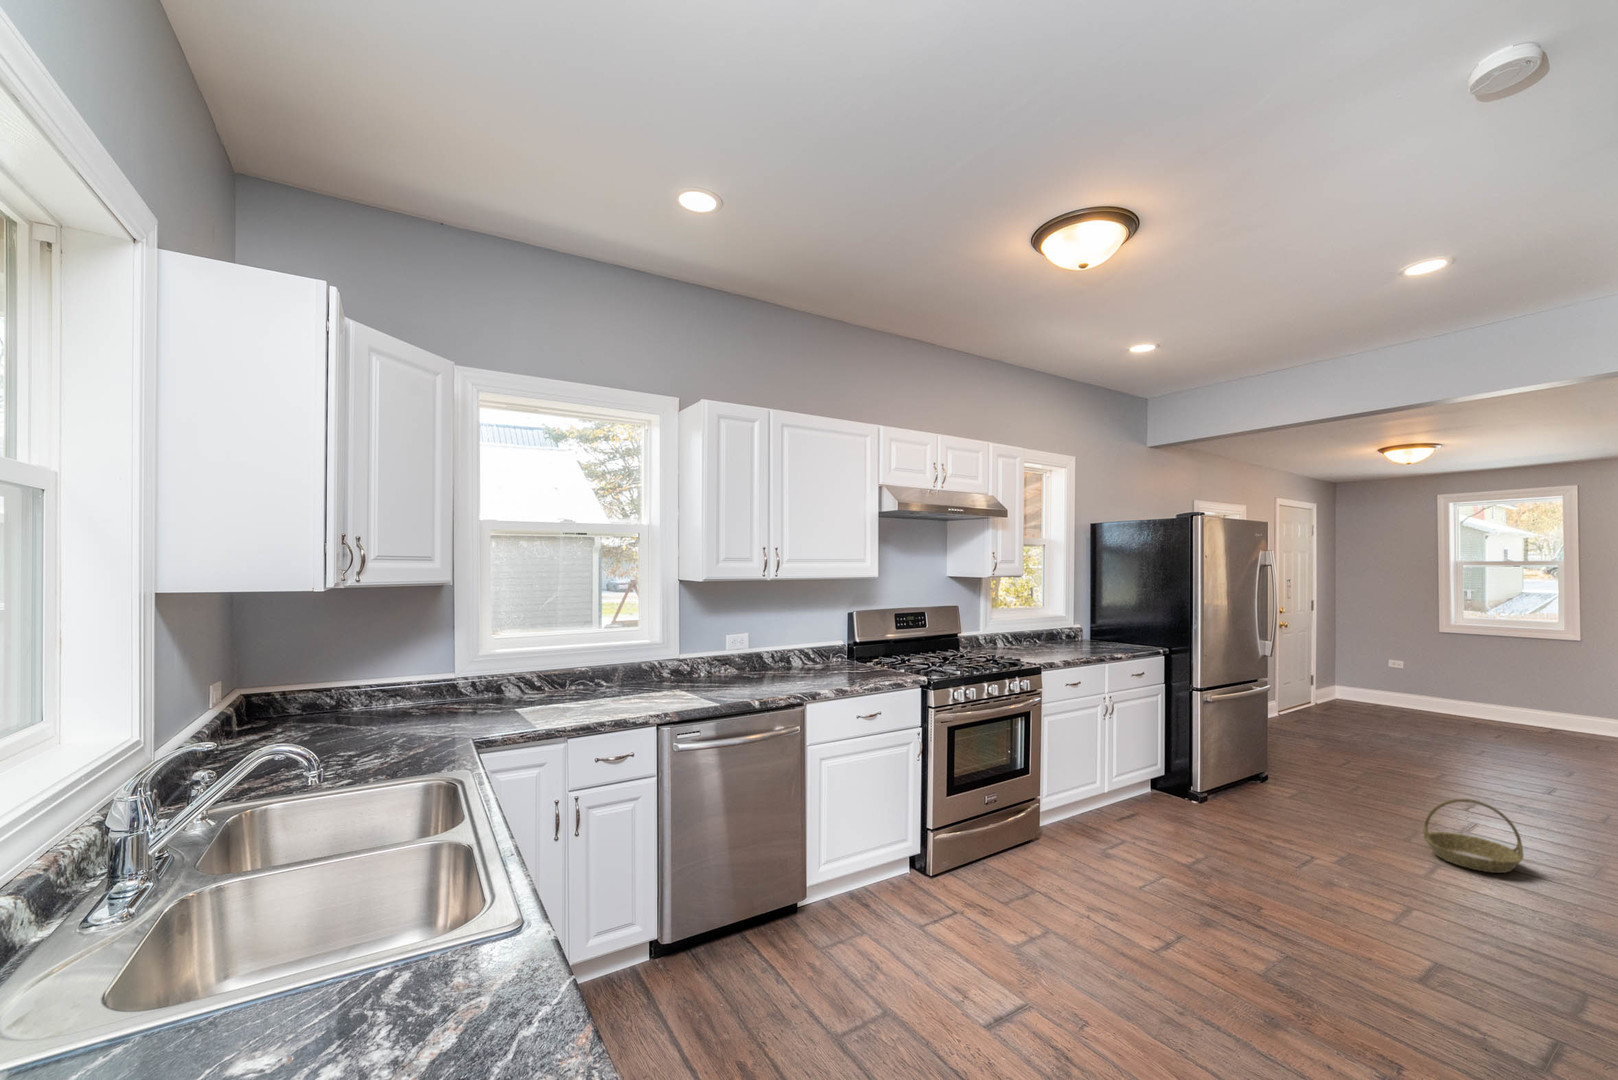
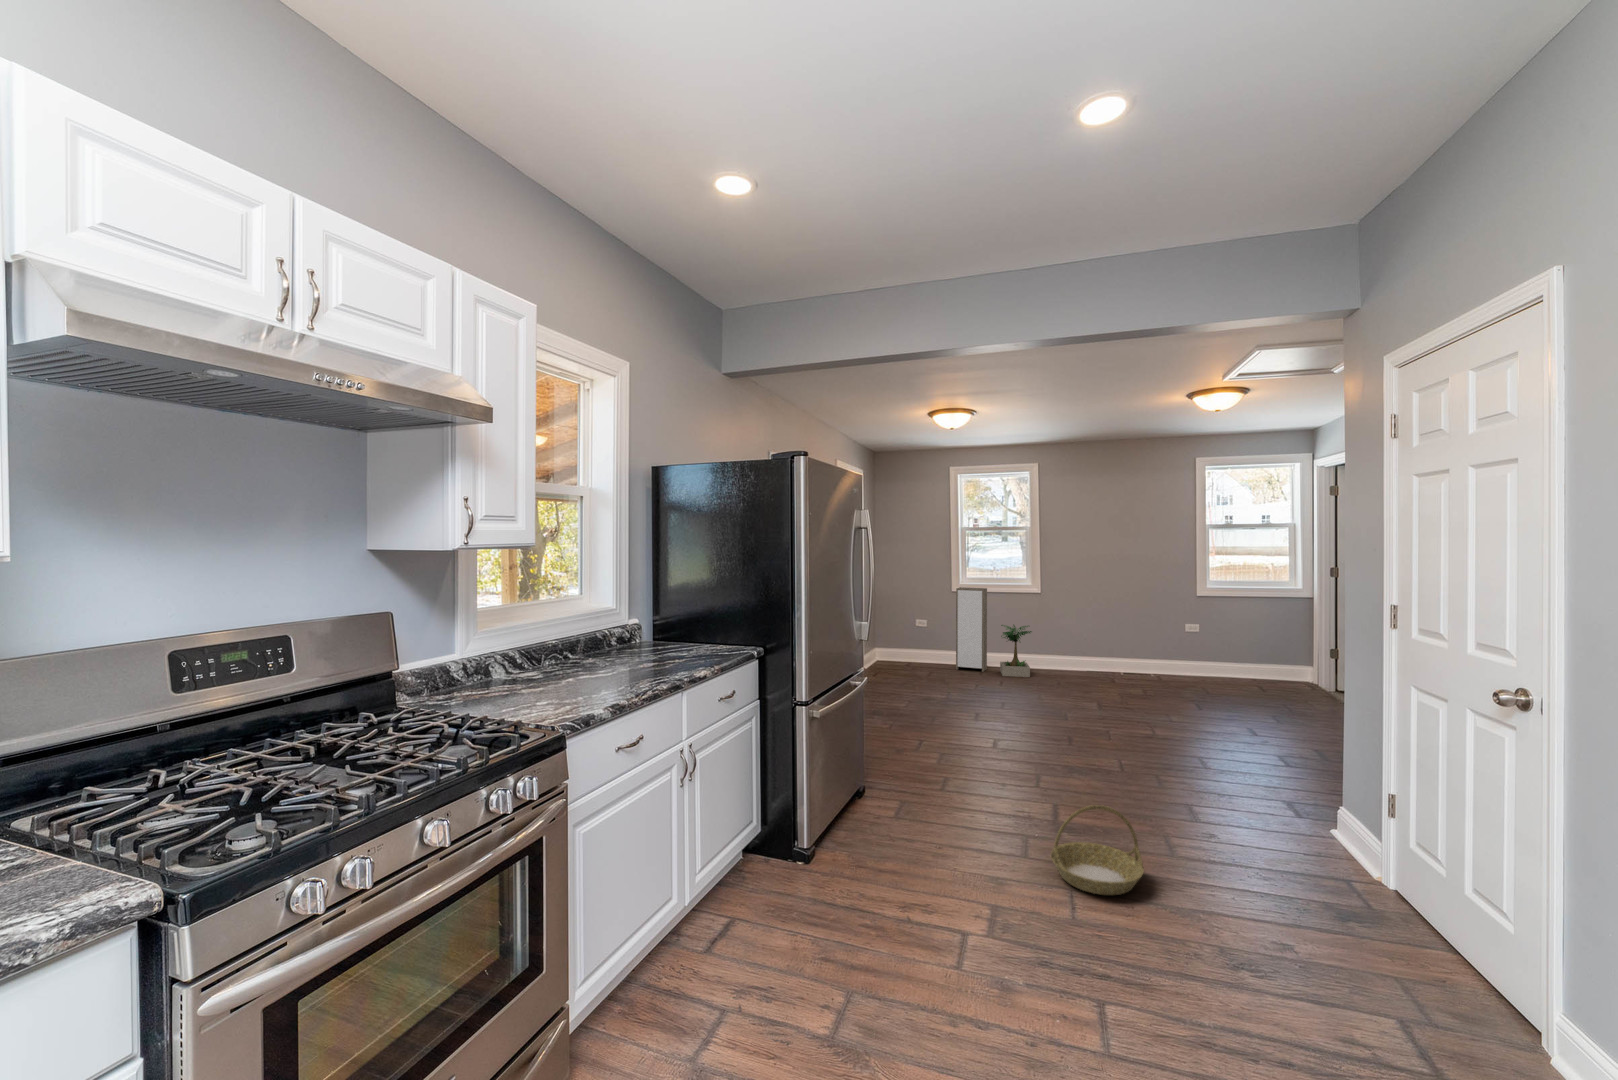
storage cabinet: none [1441,629,1490,723] -> present [956,587,987,672]
potted plant: none [1503,672,1564,735] -> present [1000,625,1032,677]

